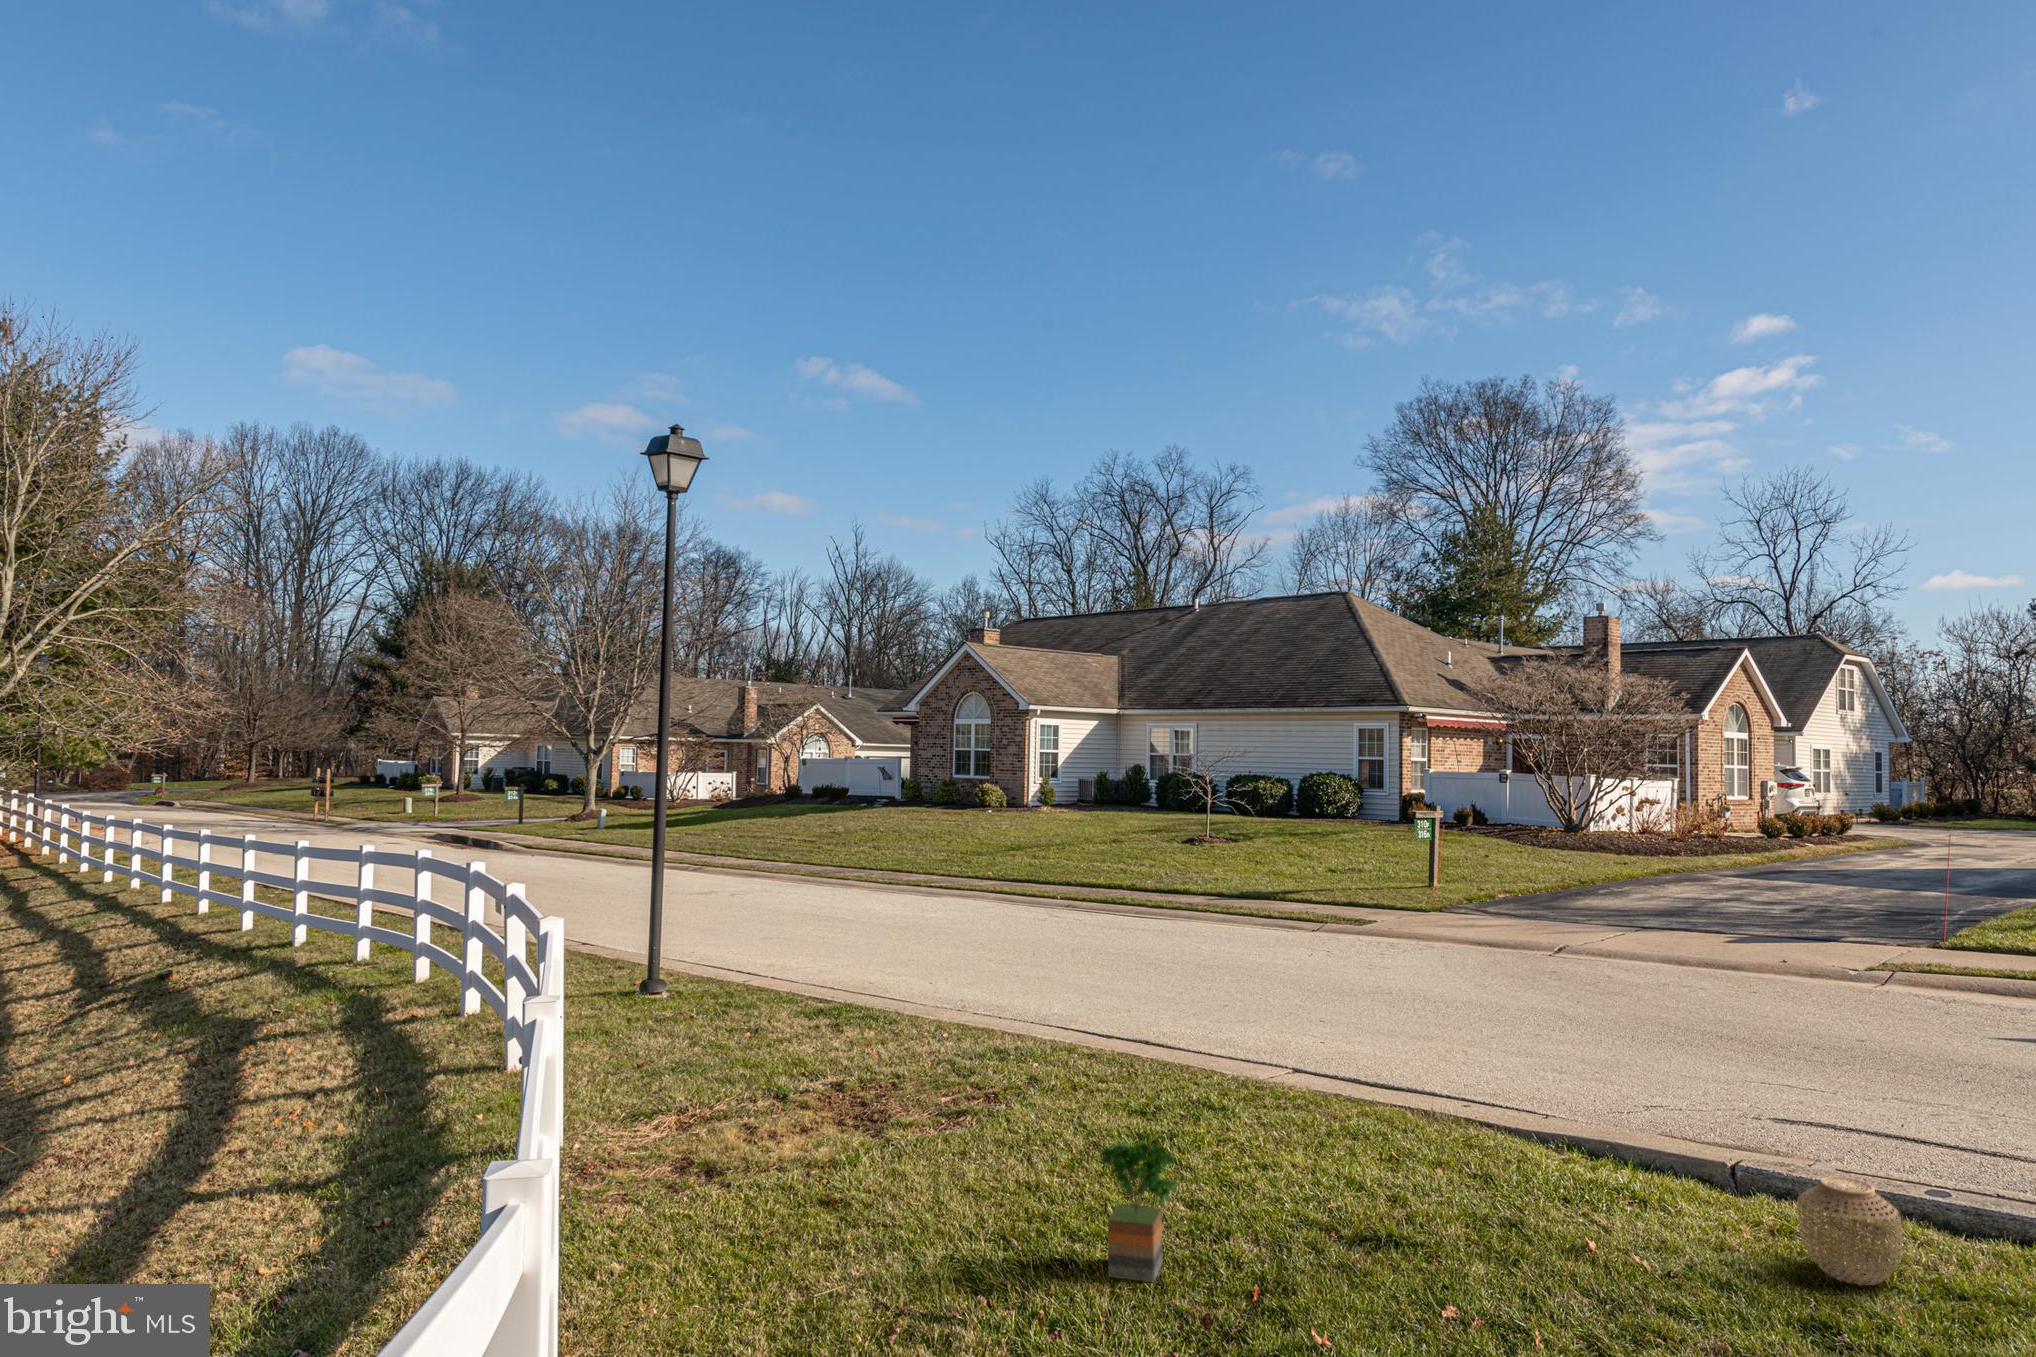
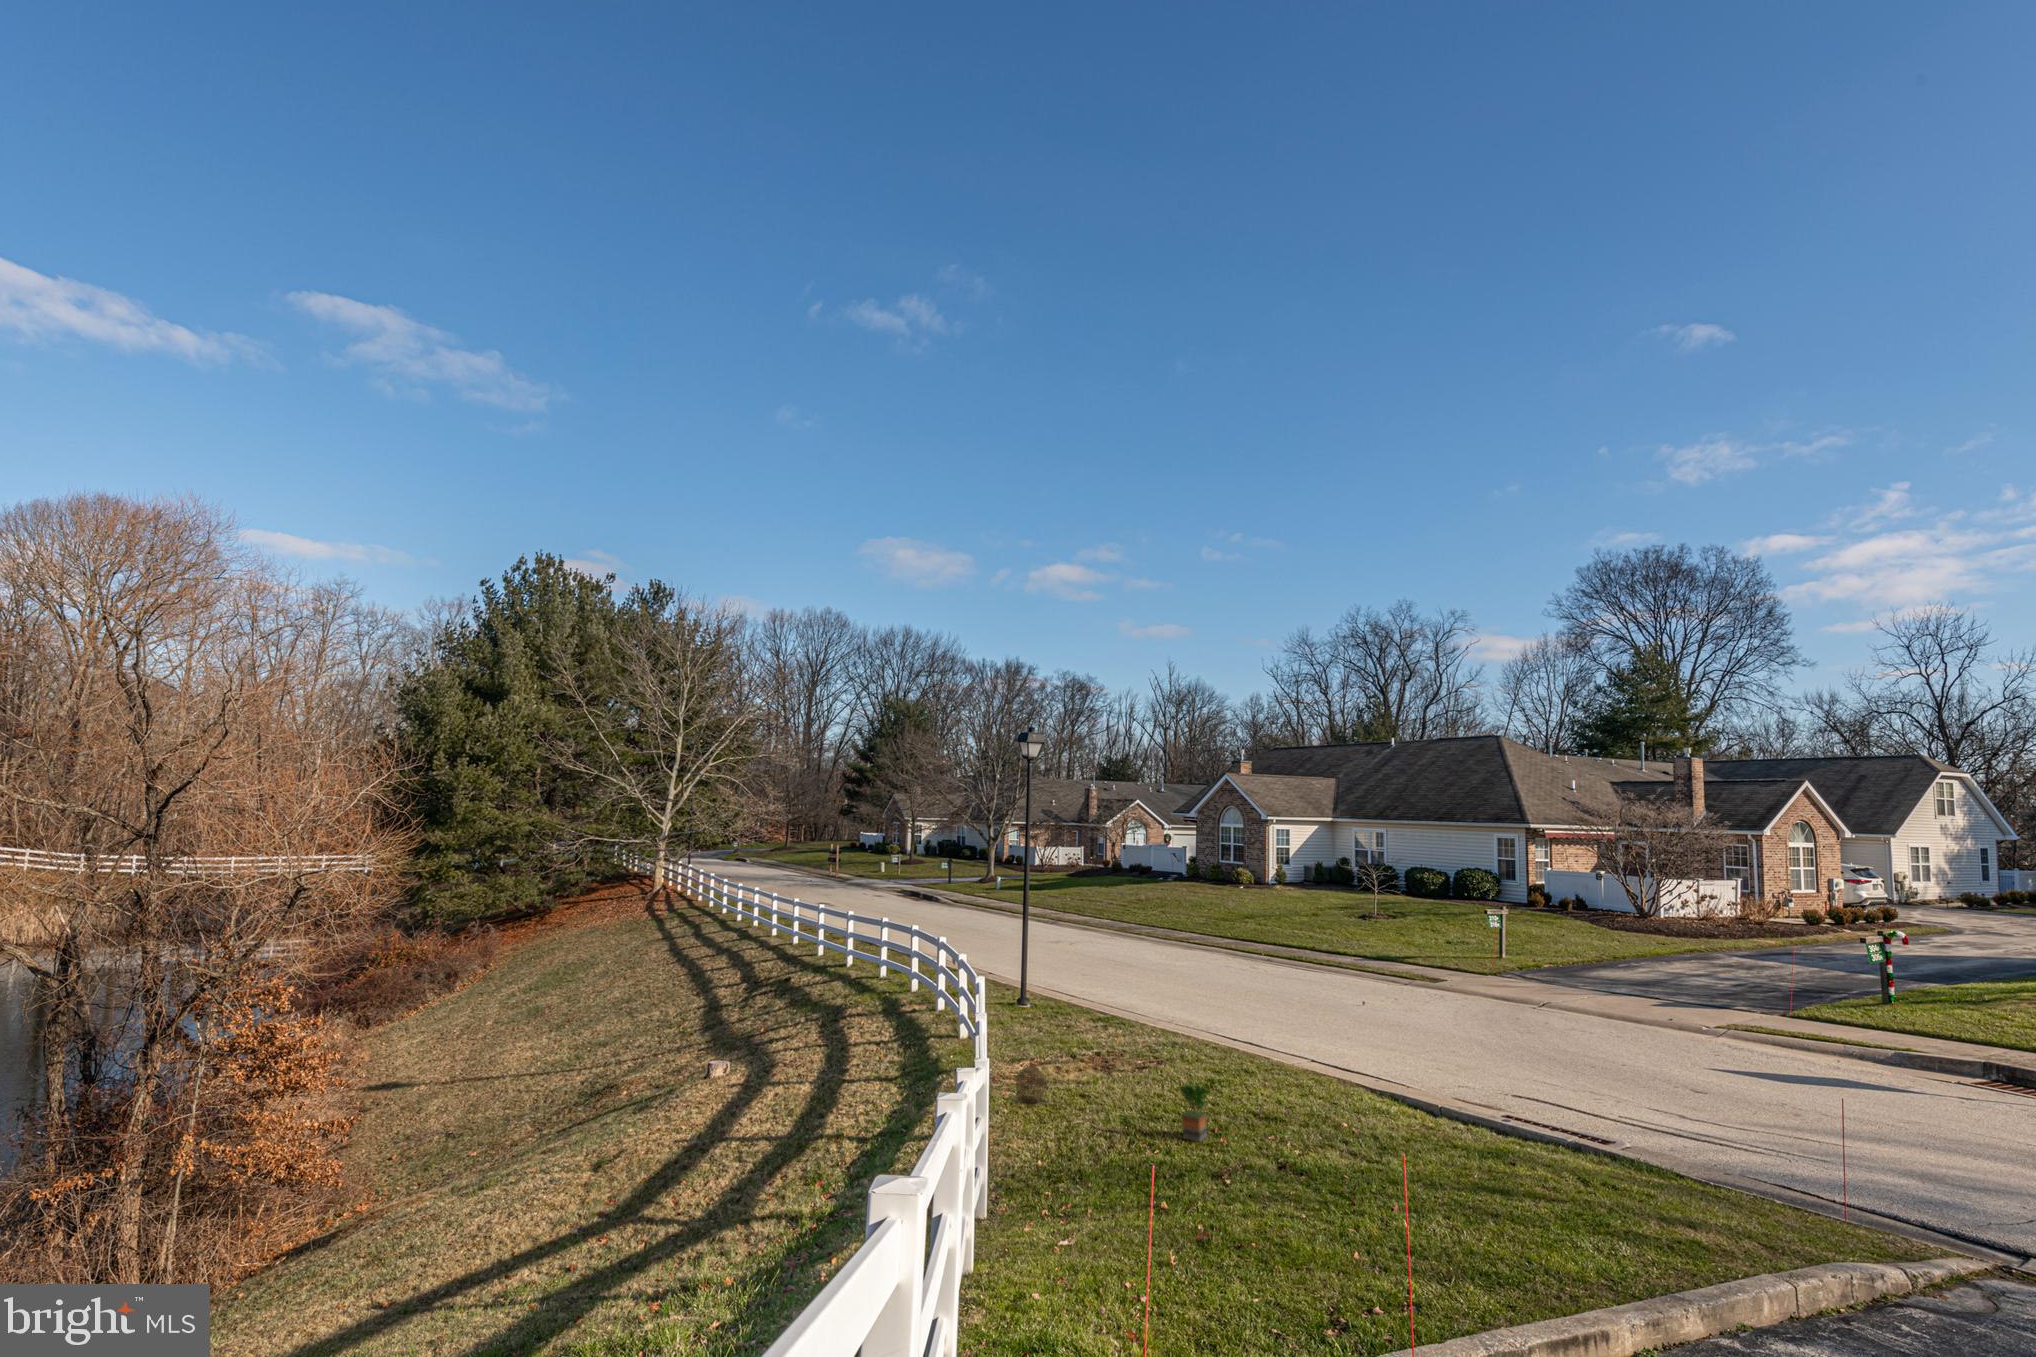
woven basket: present [1798,1177,1902,1285] -> present [1016,1067,1045,1104]

